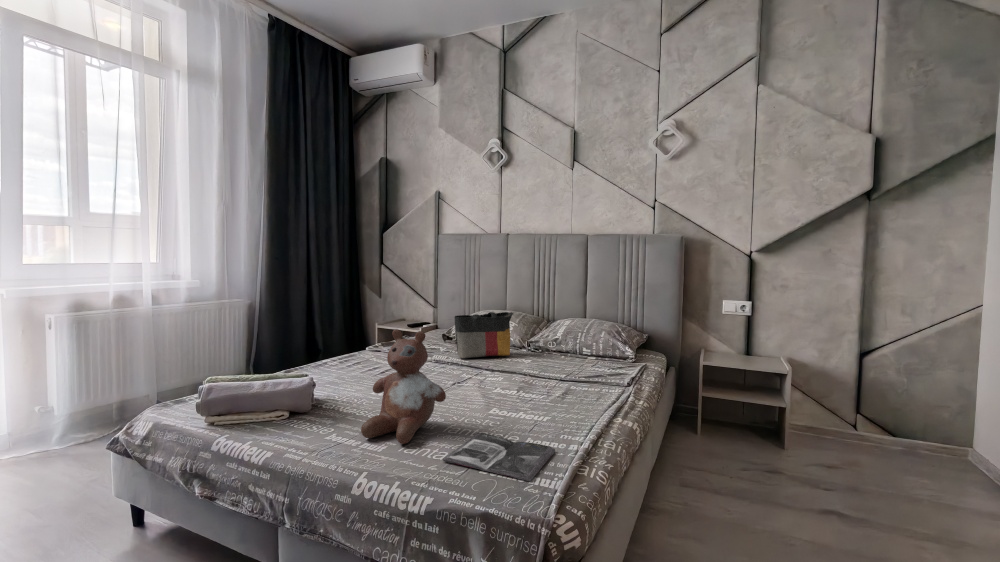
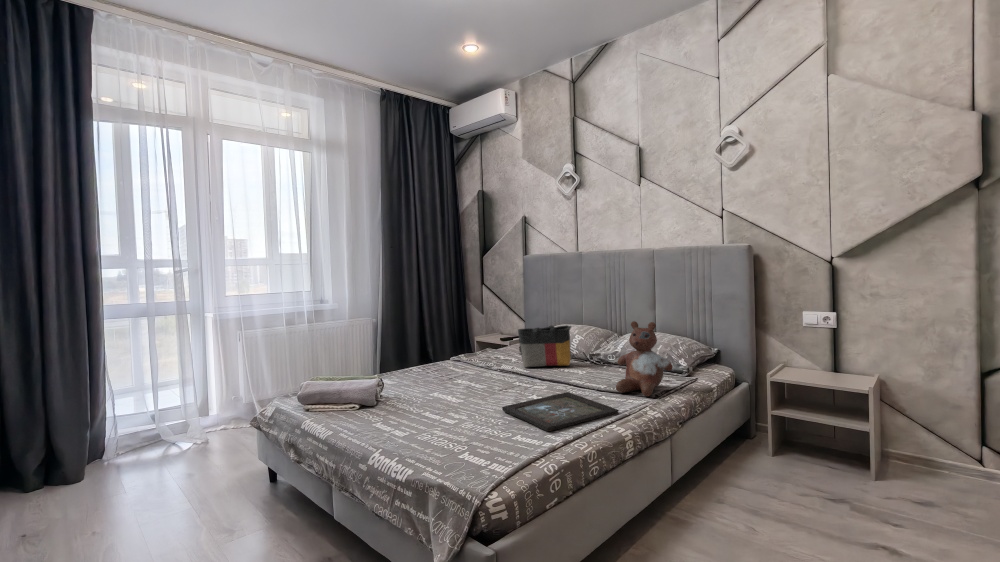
stuffed bear: present [361,329,446,444] -> present [616,321,673,396]
tray: none [482,385,607,432] -> present [502,392,619,431]
magazine: present [443,433,555,481] -> none [439,428,534,466]

